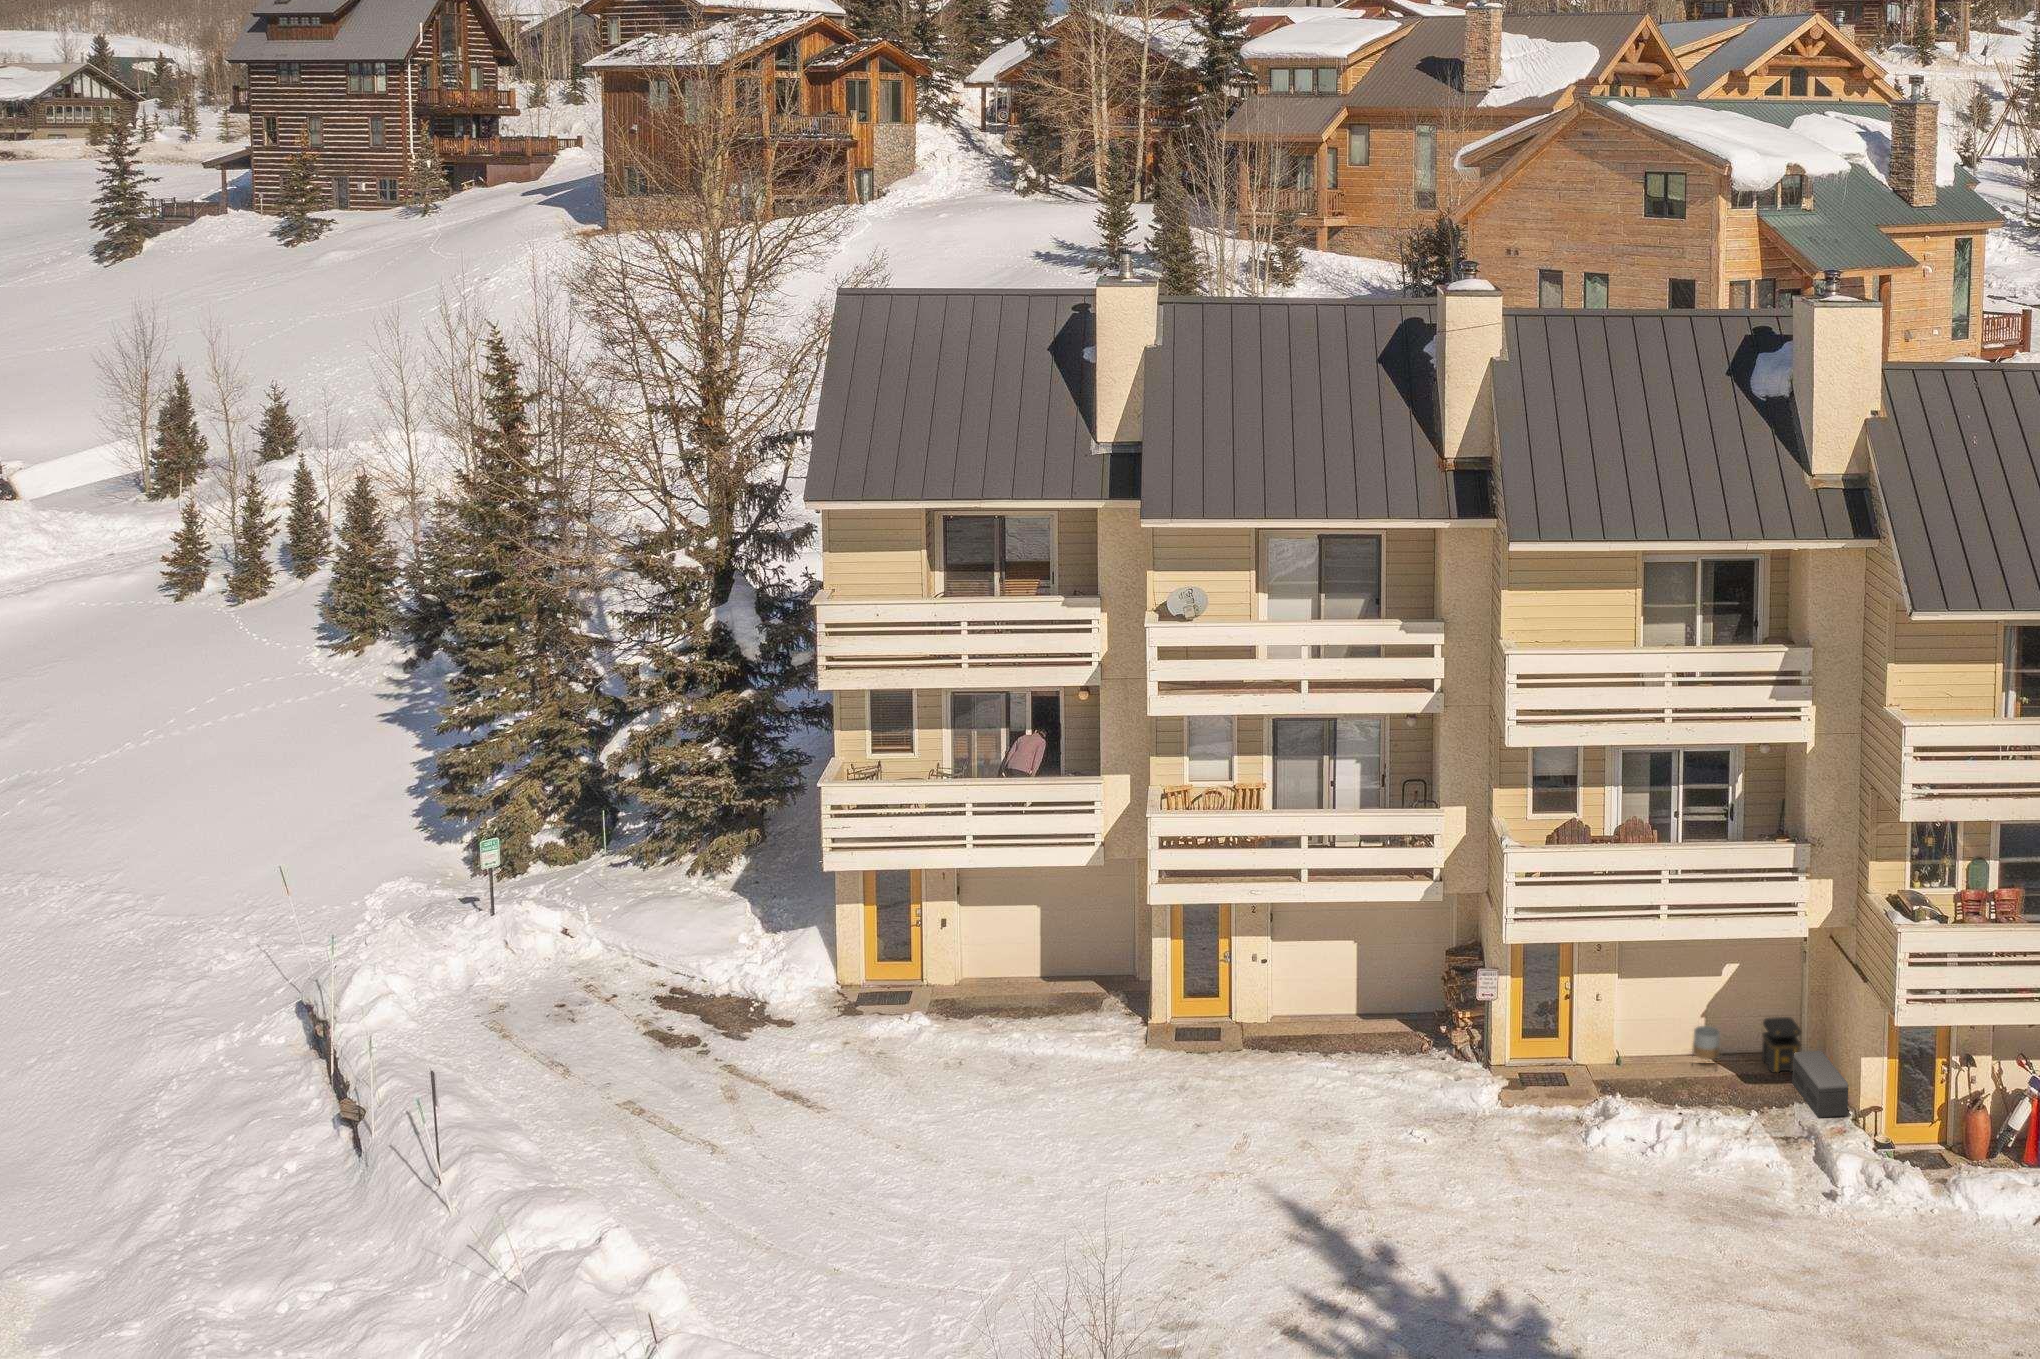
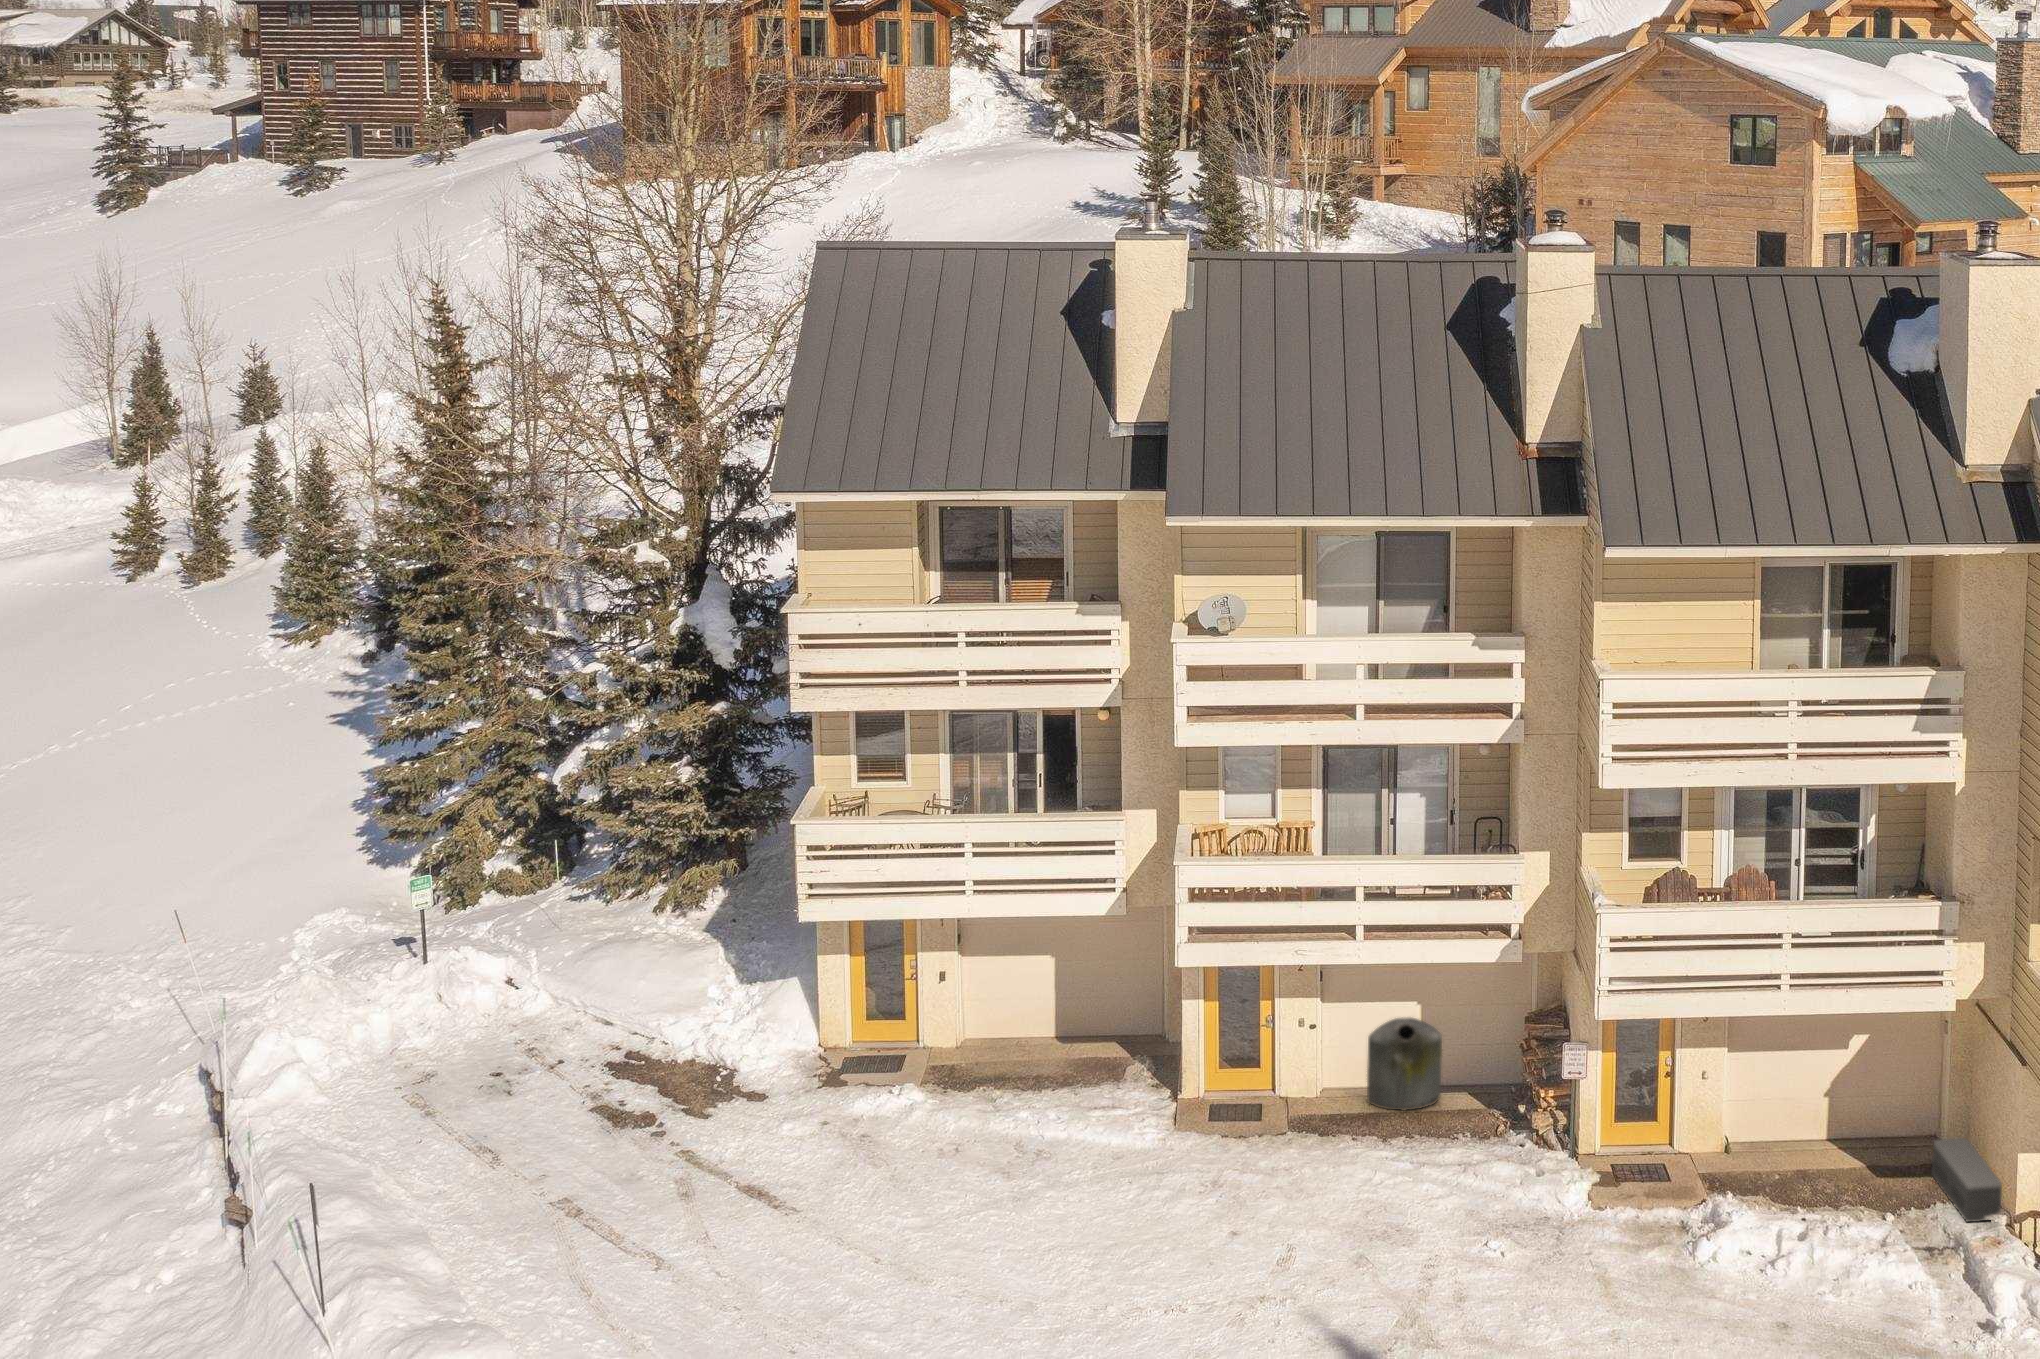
trash can: none [1311,953,1375,1032] -> present [1367,1018,1442,1110]
toolbox: present [1762,1017,1801,1073] -> none [1894,1095,1942,1162]
planter: present [1692,1026,1720,1059] -> none [1813,1106,1847,1160]

